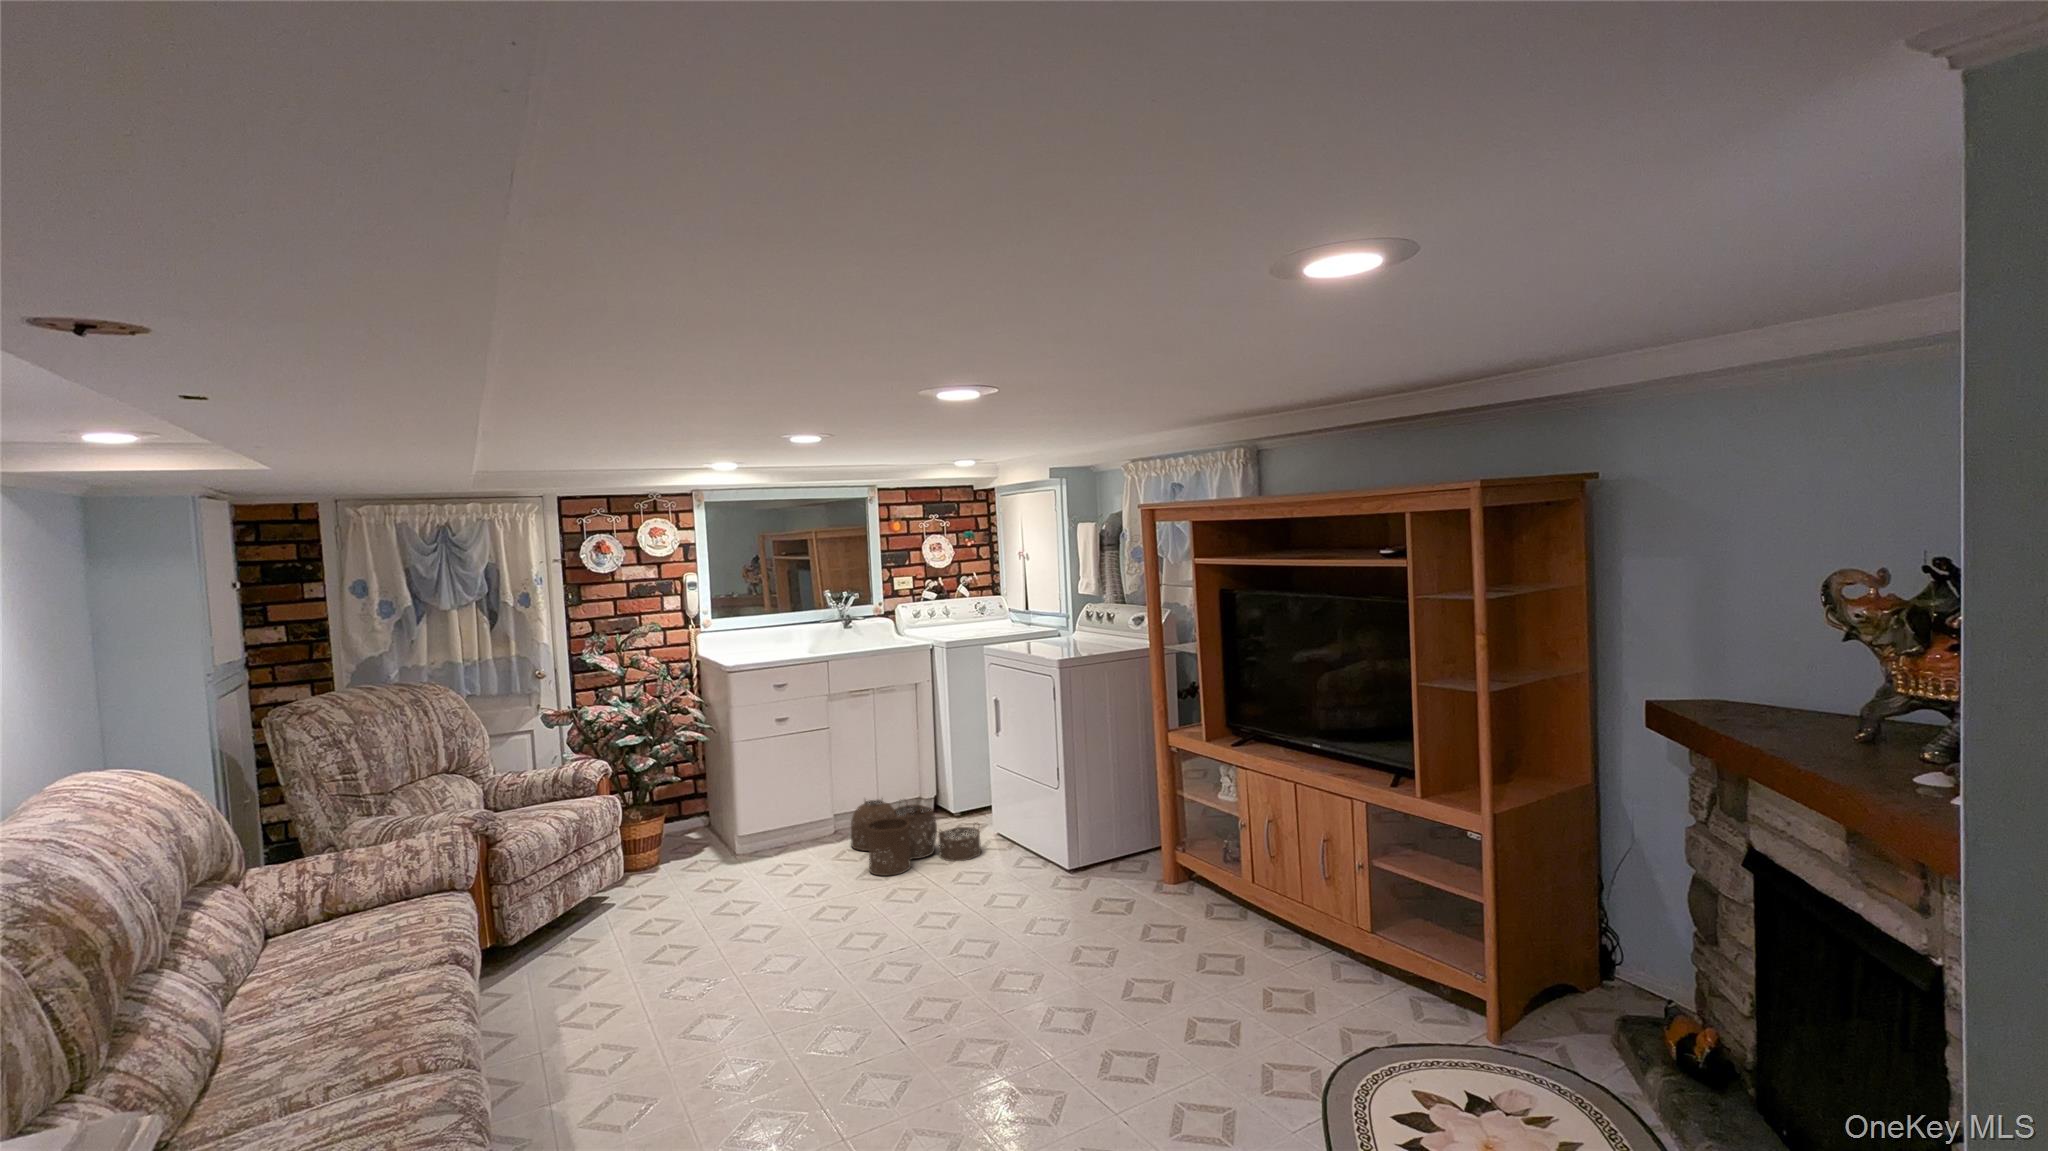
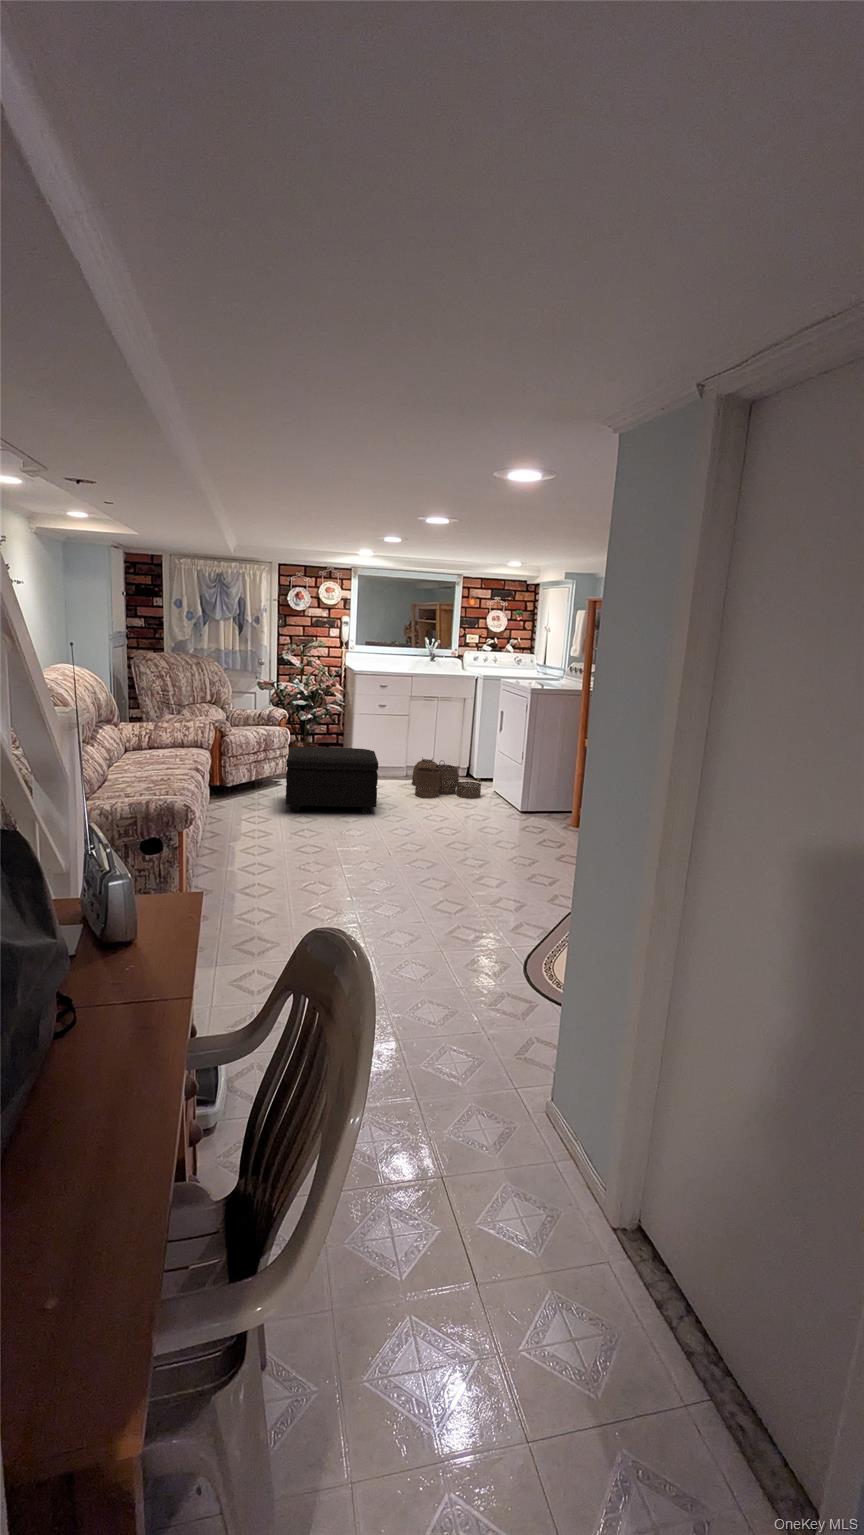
footstool: none [630,812,821,972] -> present [286,747,378,813]

